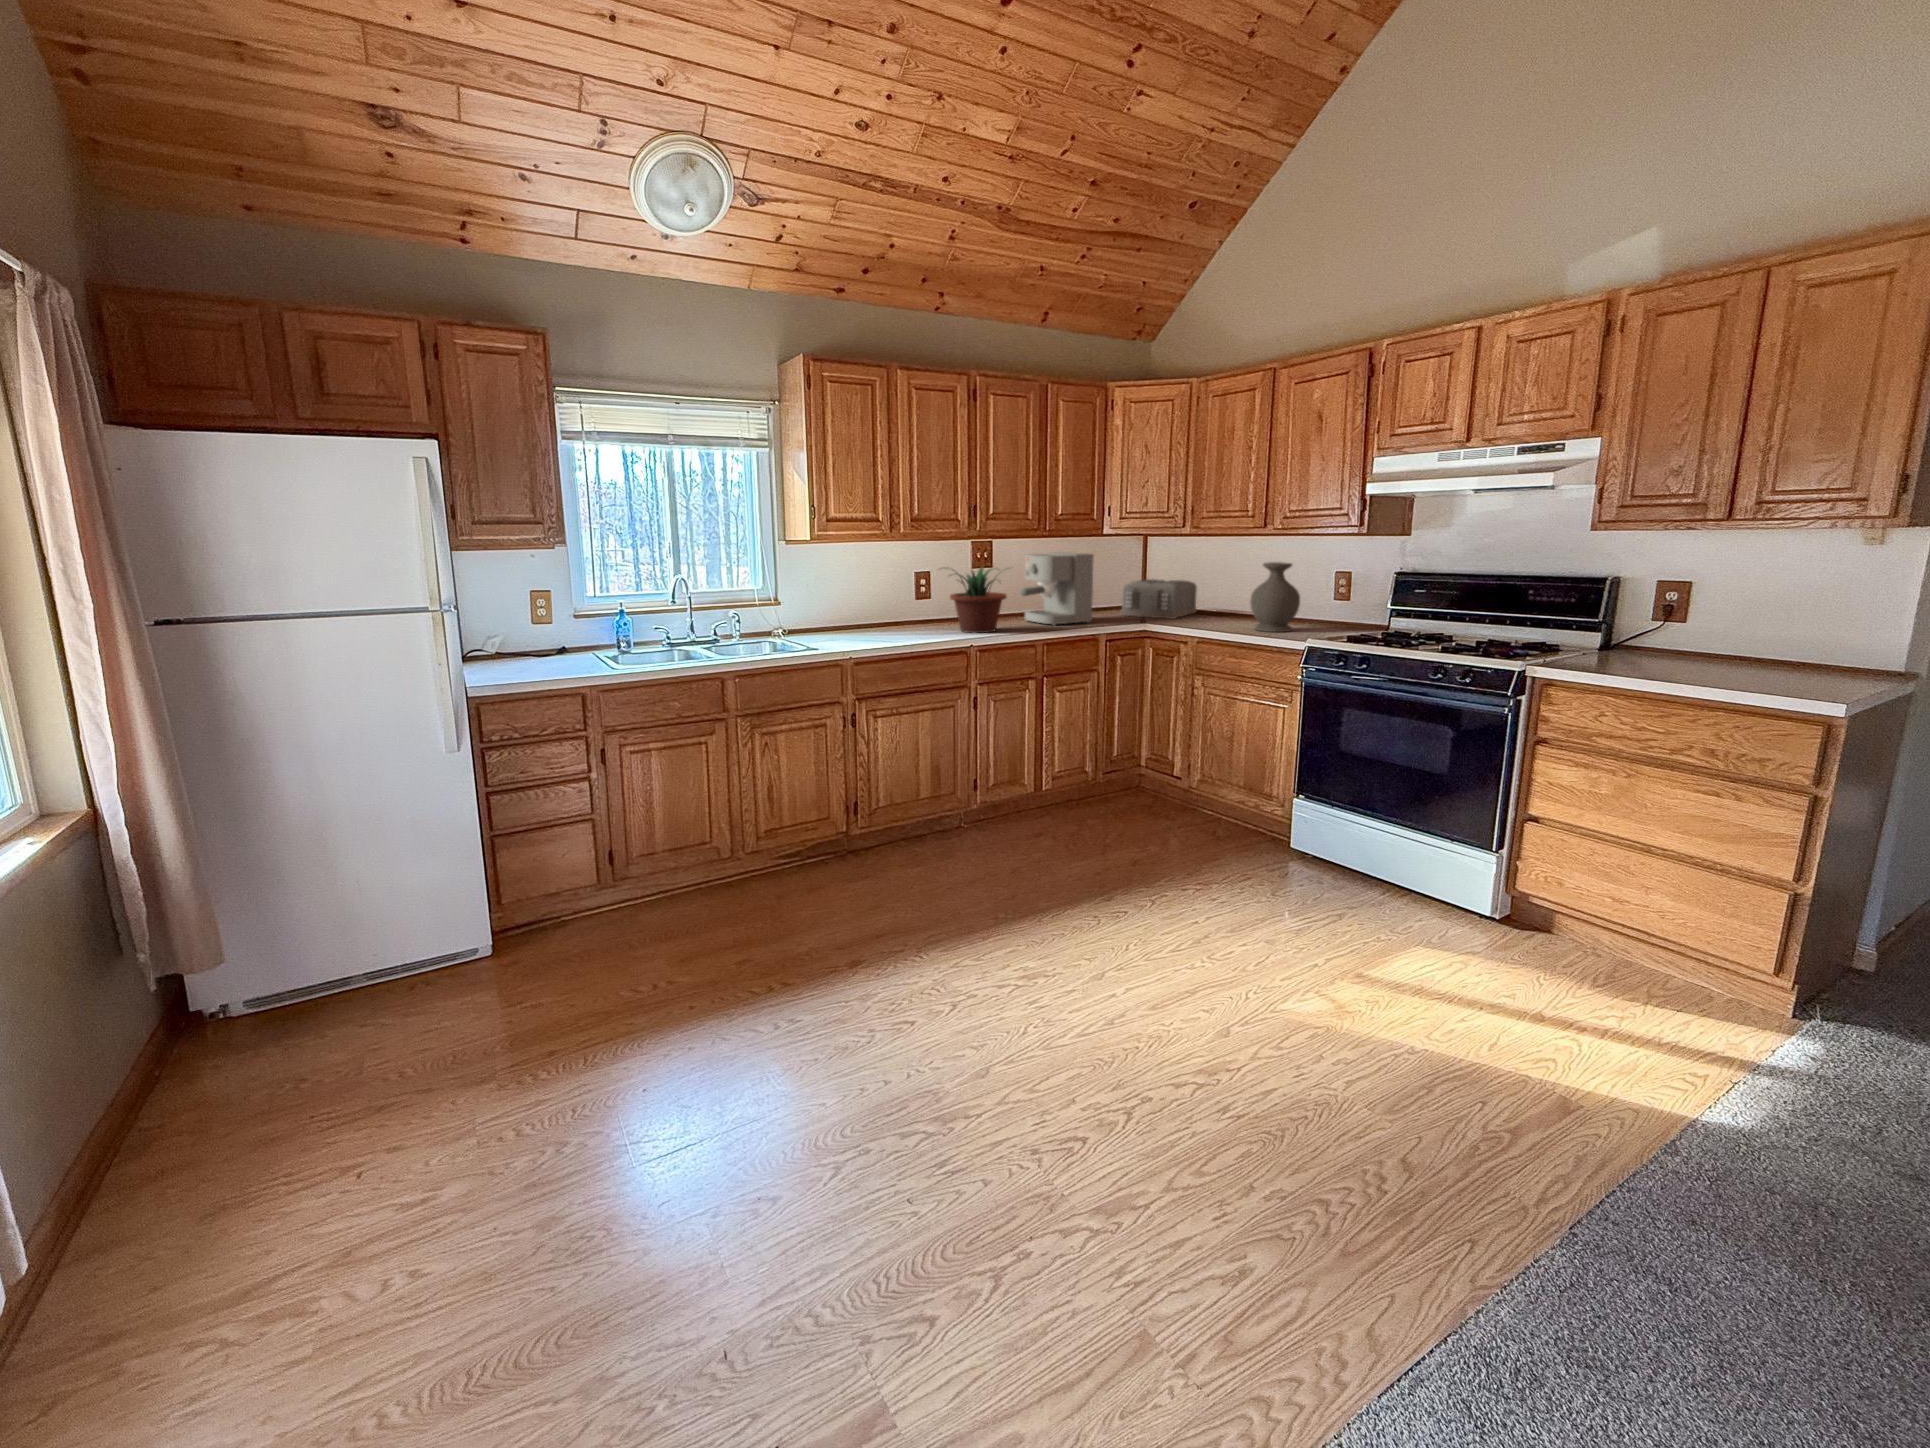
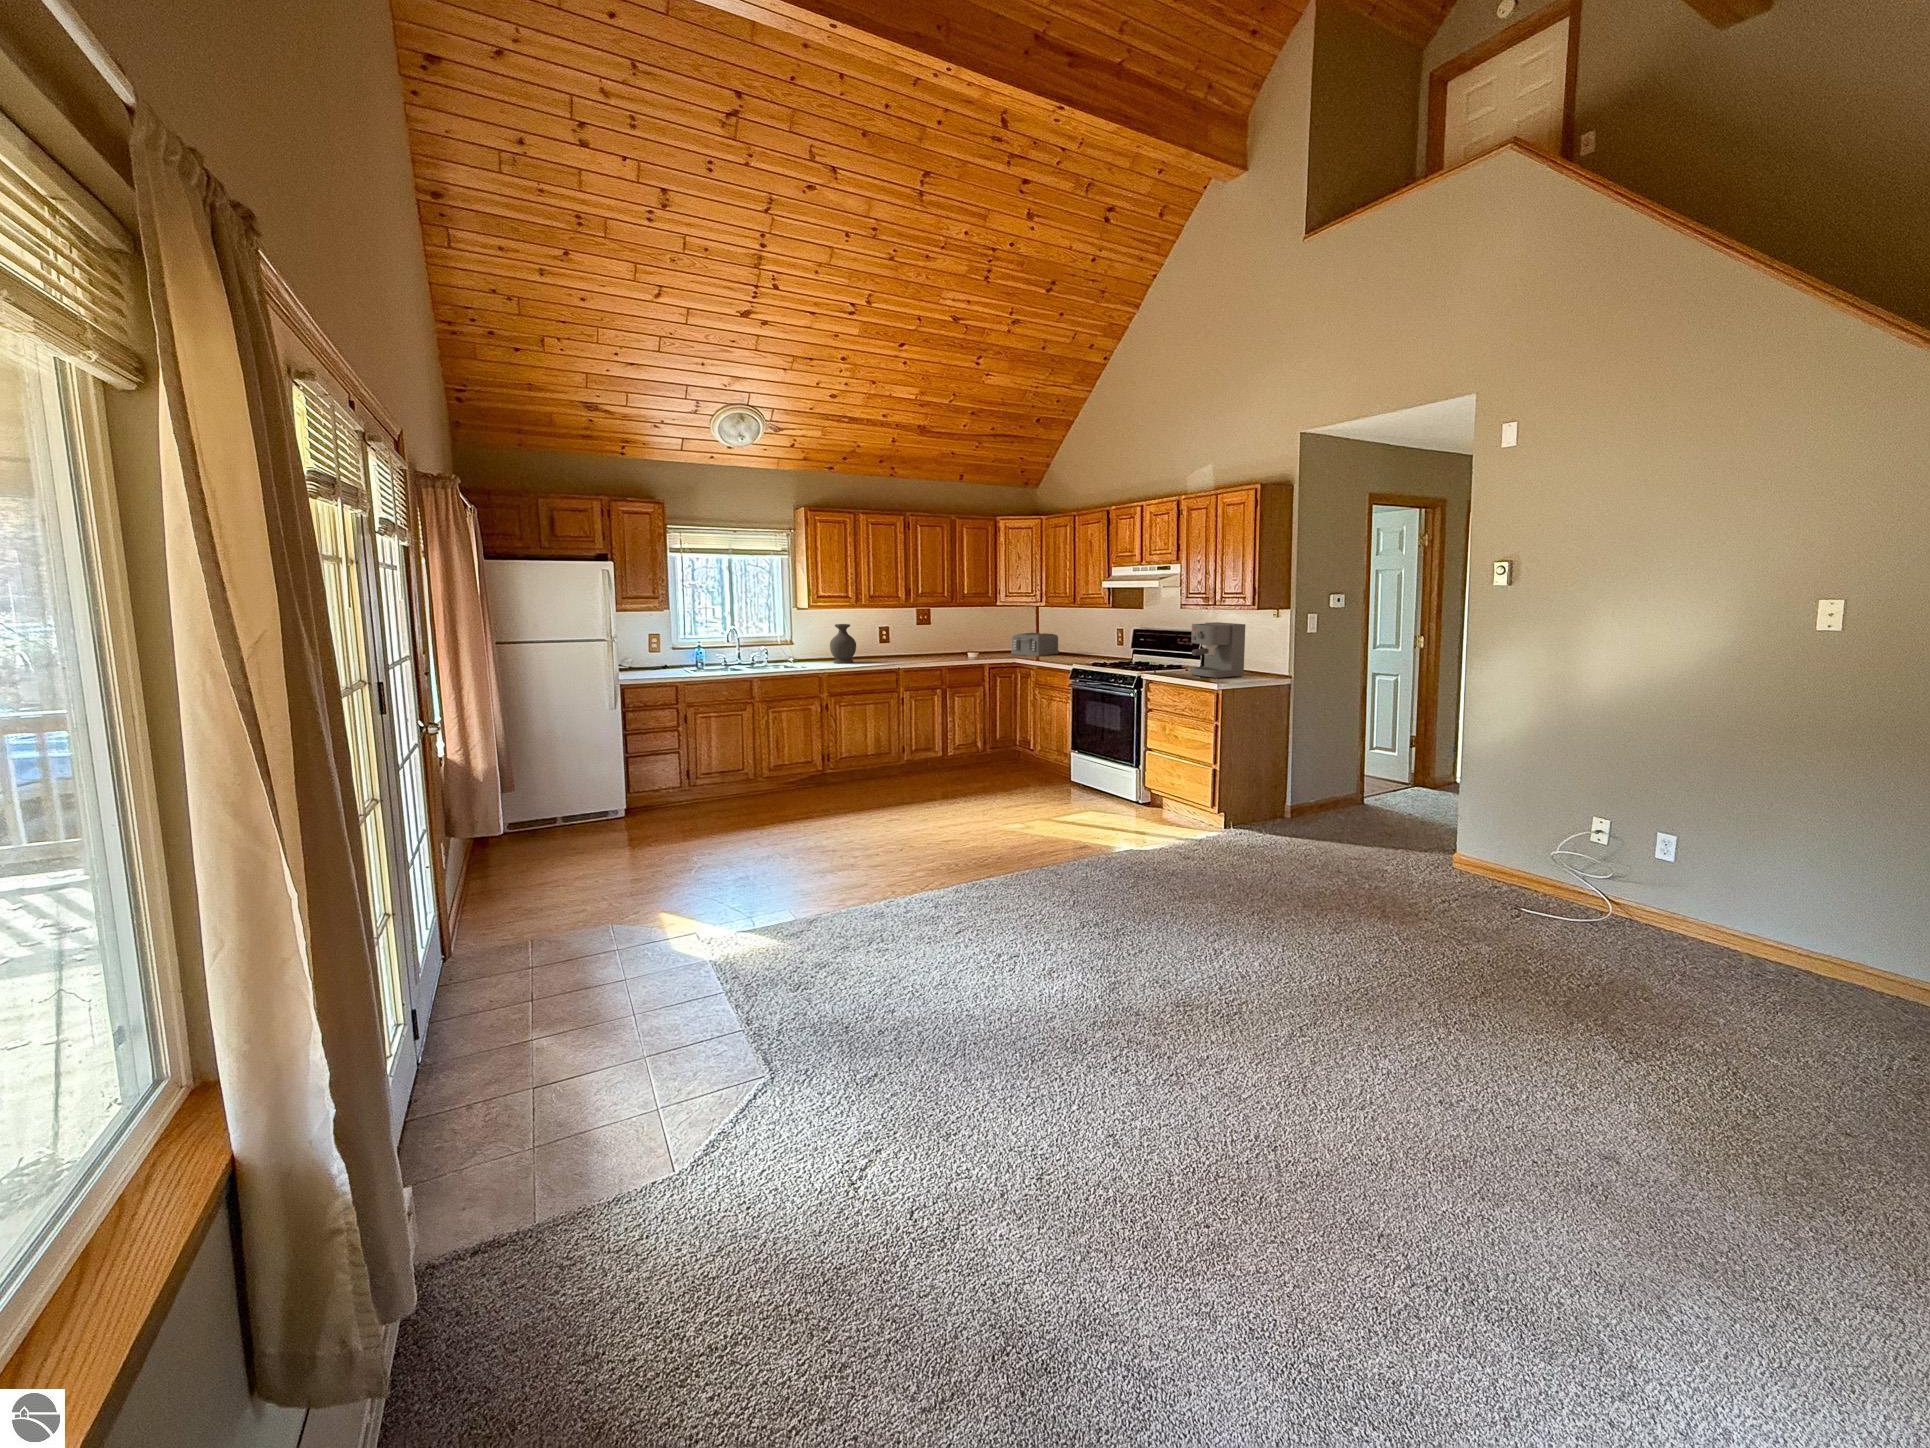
coffee maker: present [1020,552,1094,626] -> present [1190,622,1246,679]
vase: present [1250,562,1300,632] -> present [830,624,856,663]
potted plant: present [950,567,1007,633] -> none [889,623,932,662]

